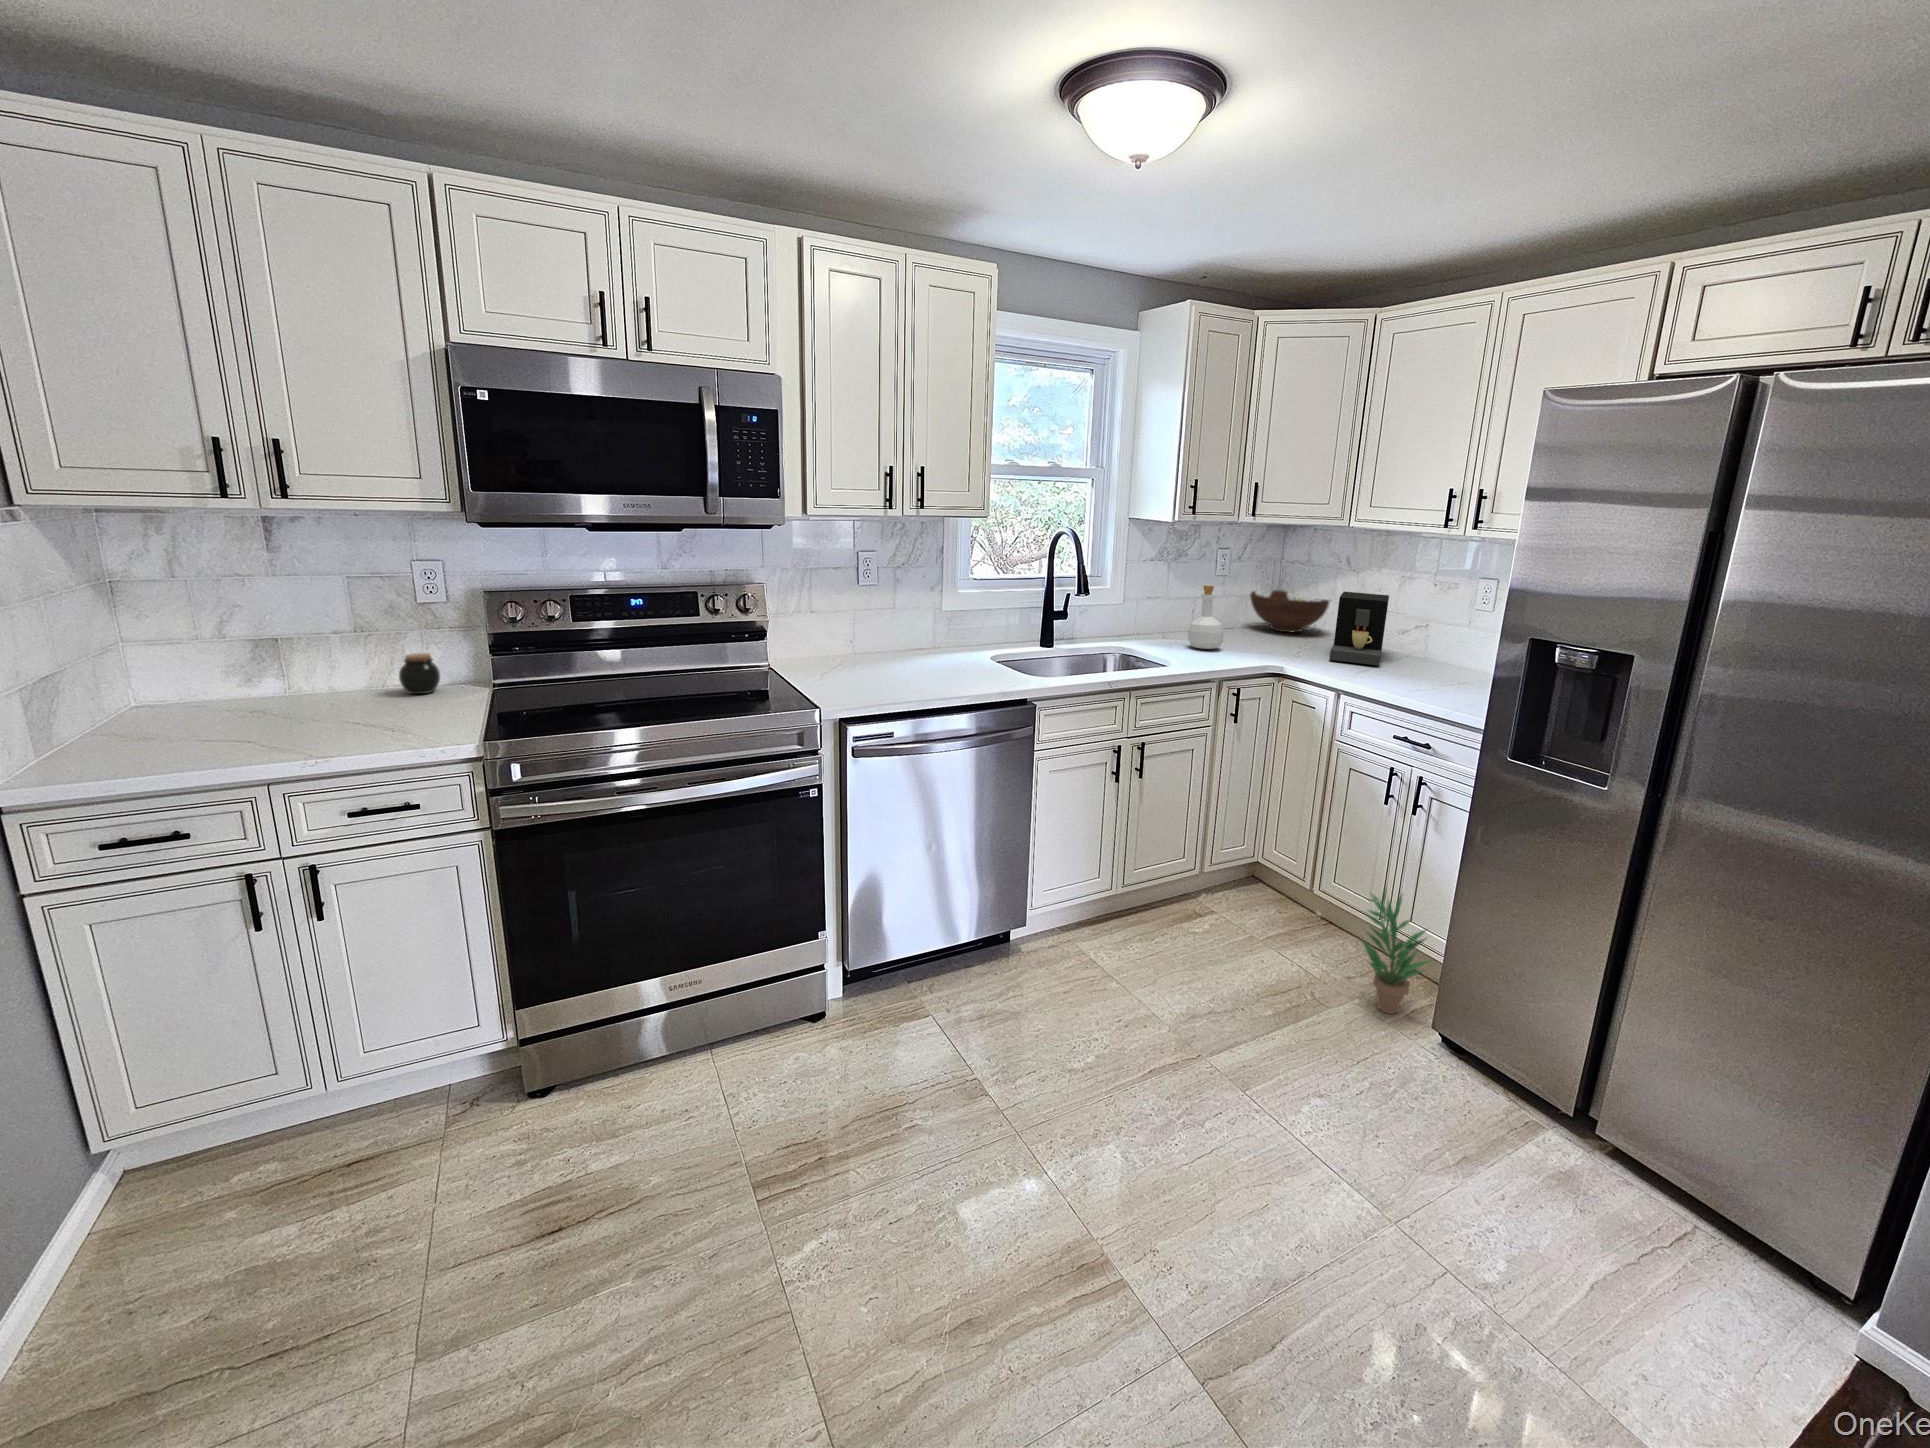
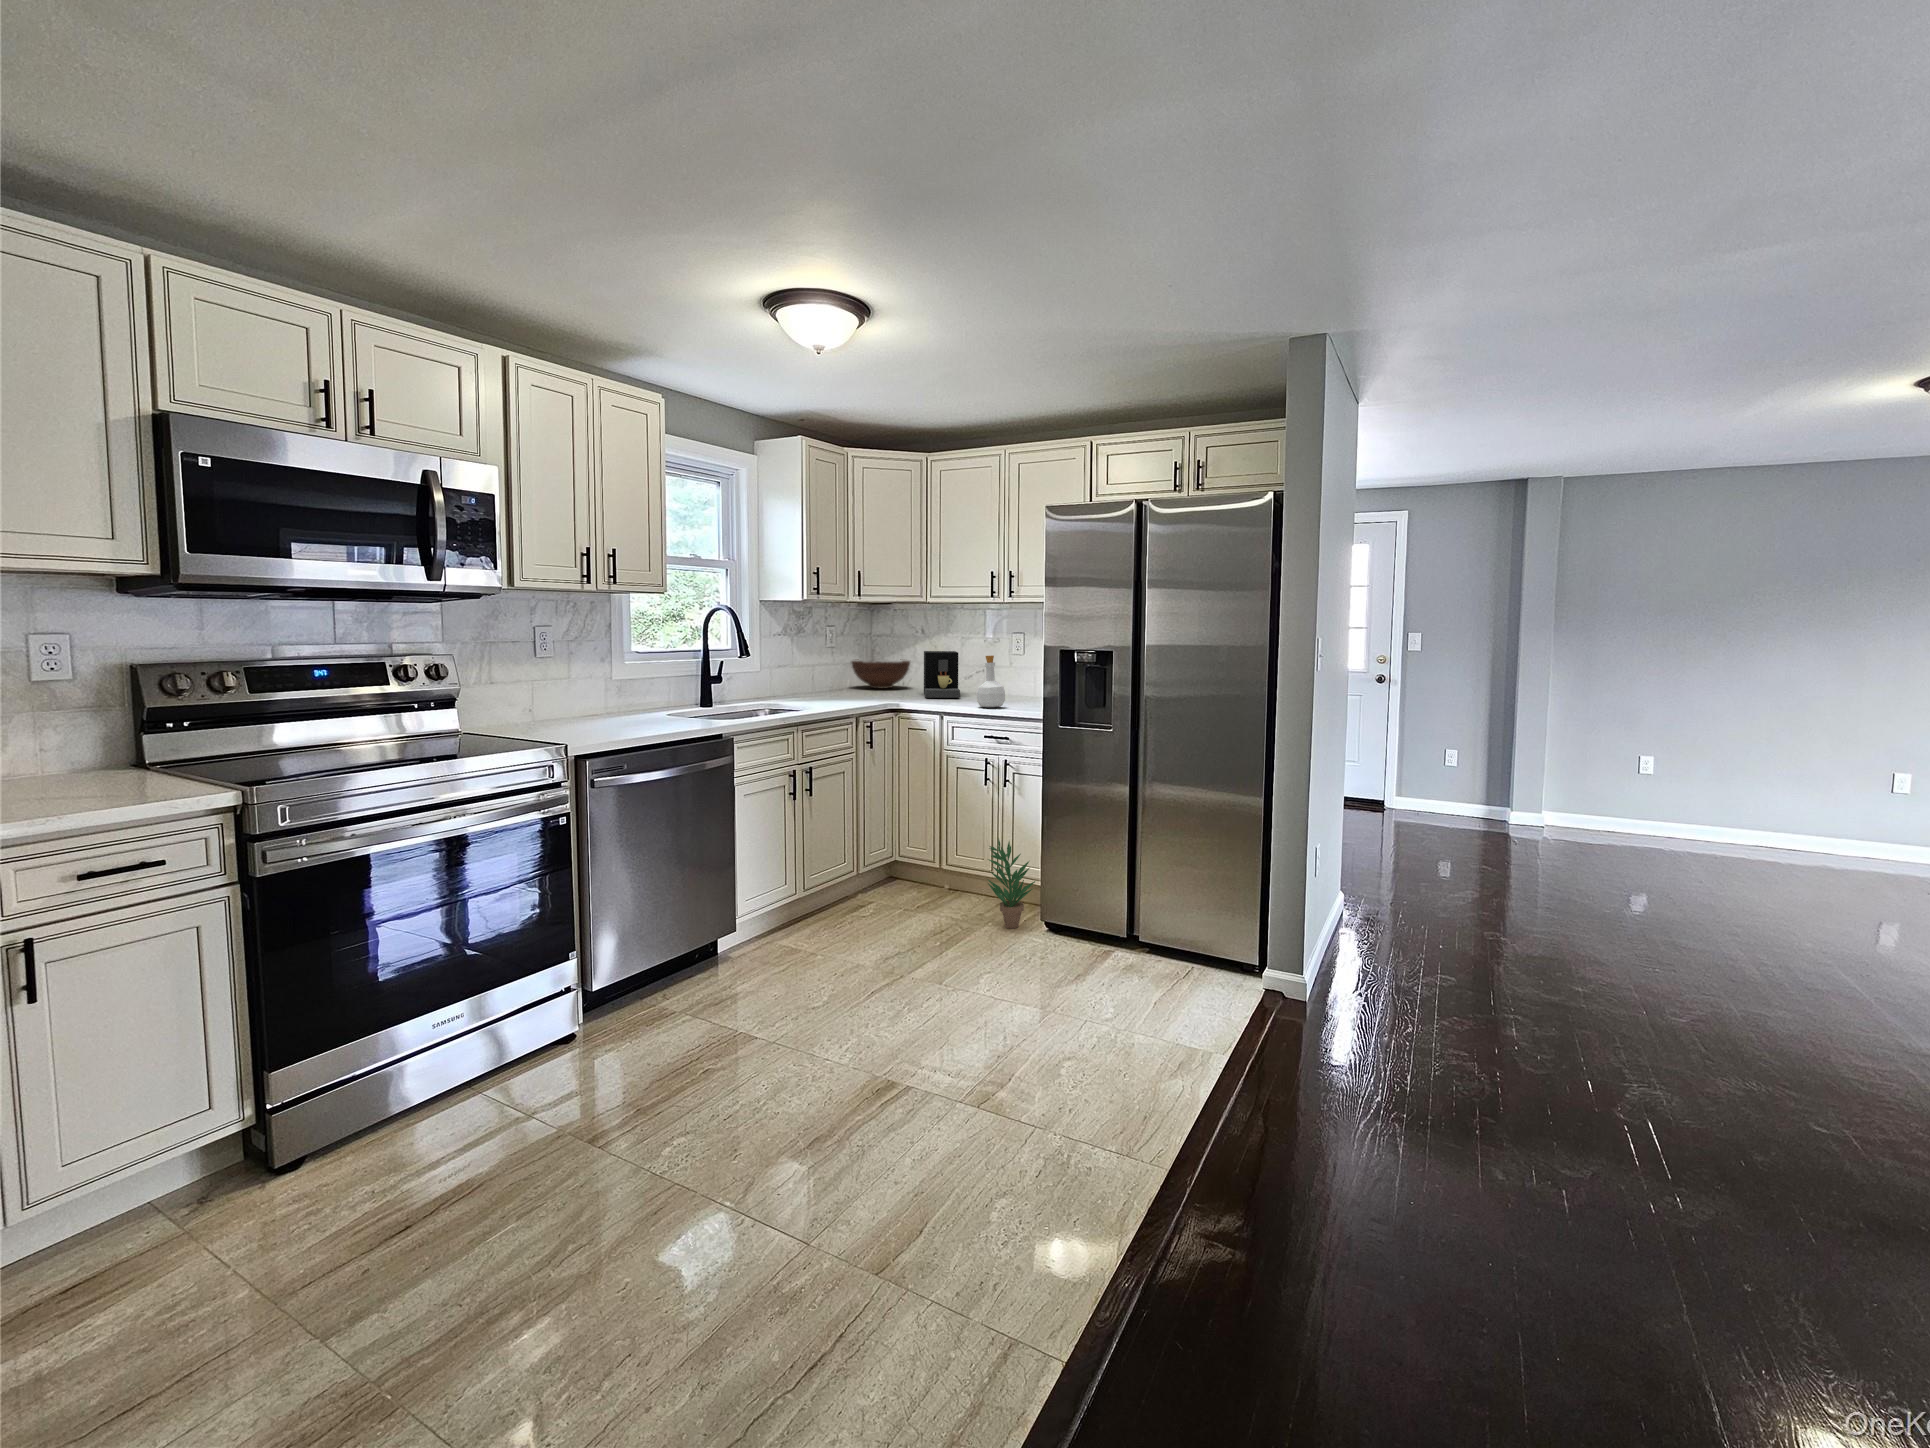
bottle: present [1188,585,1224,649] -> present [977,656,1005,708]
jar: present [399,653,440,694] -> none [49,732,105,776]

